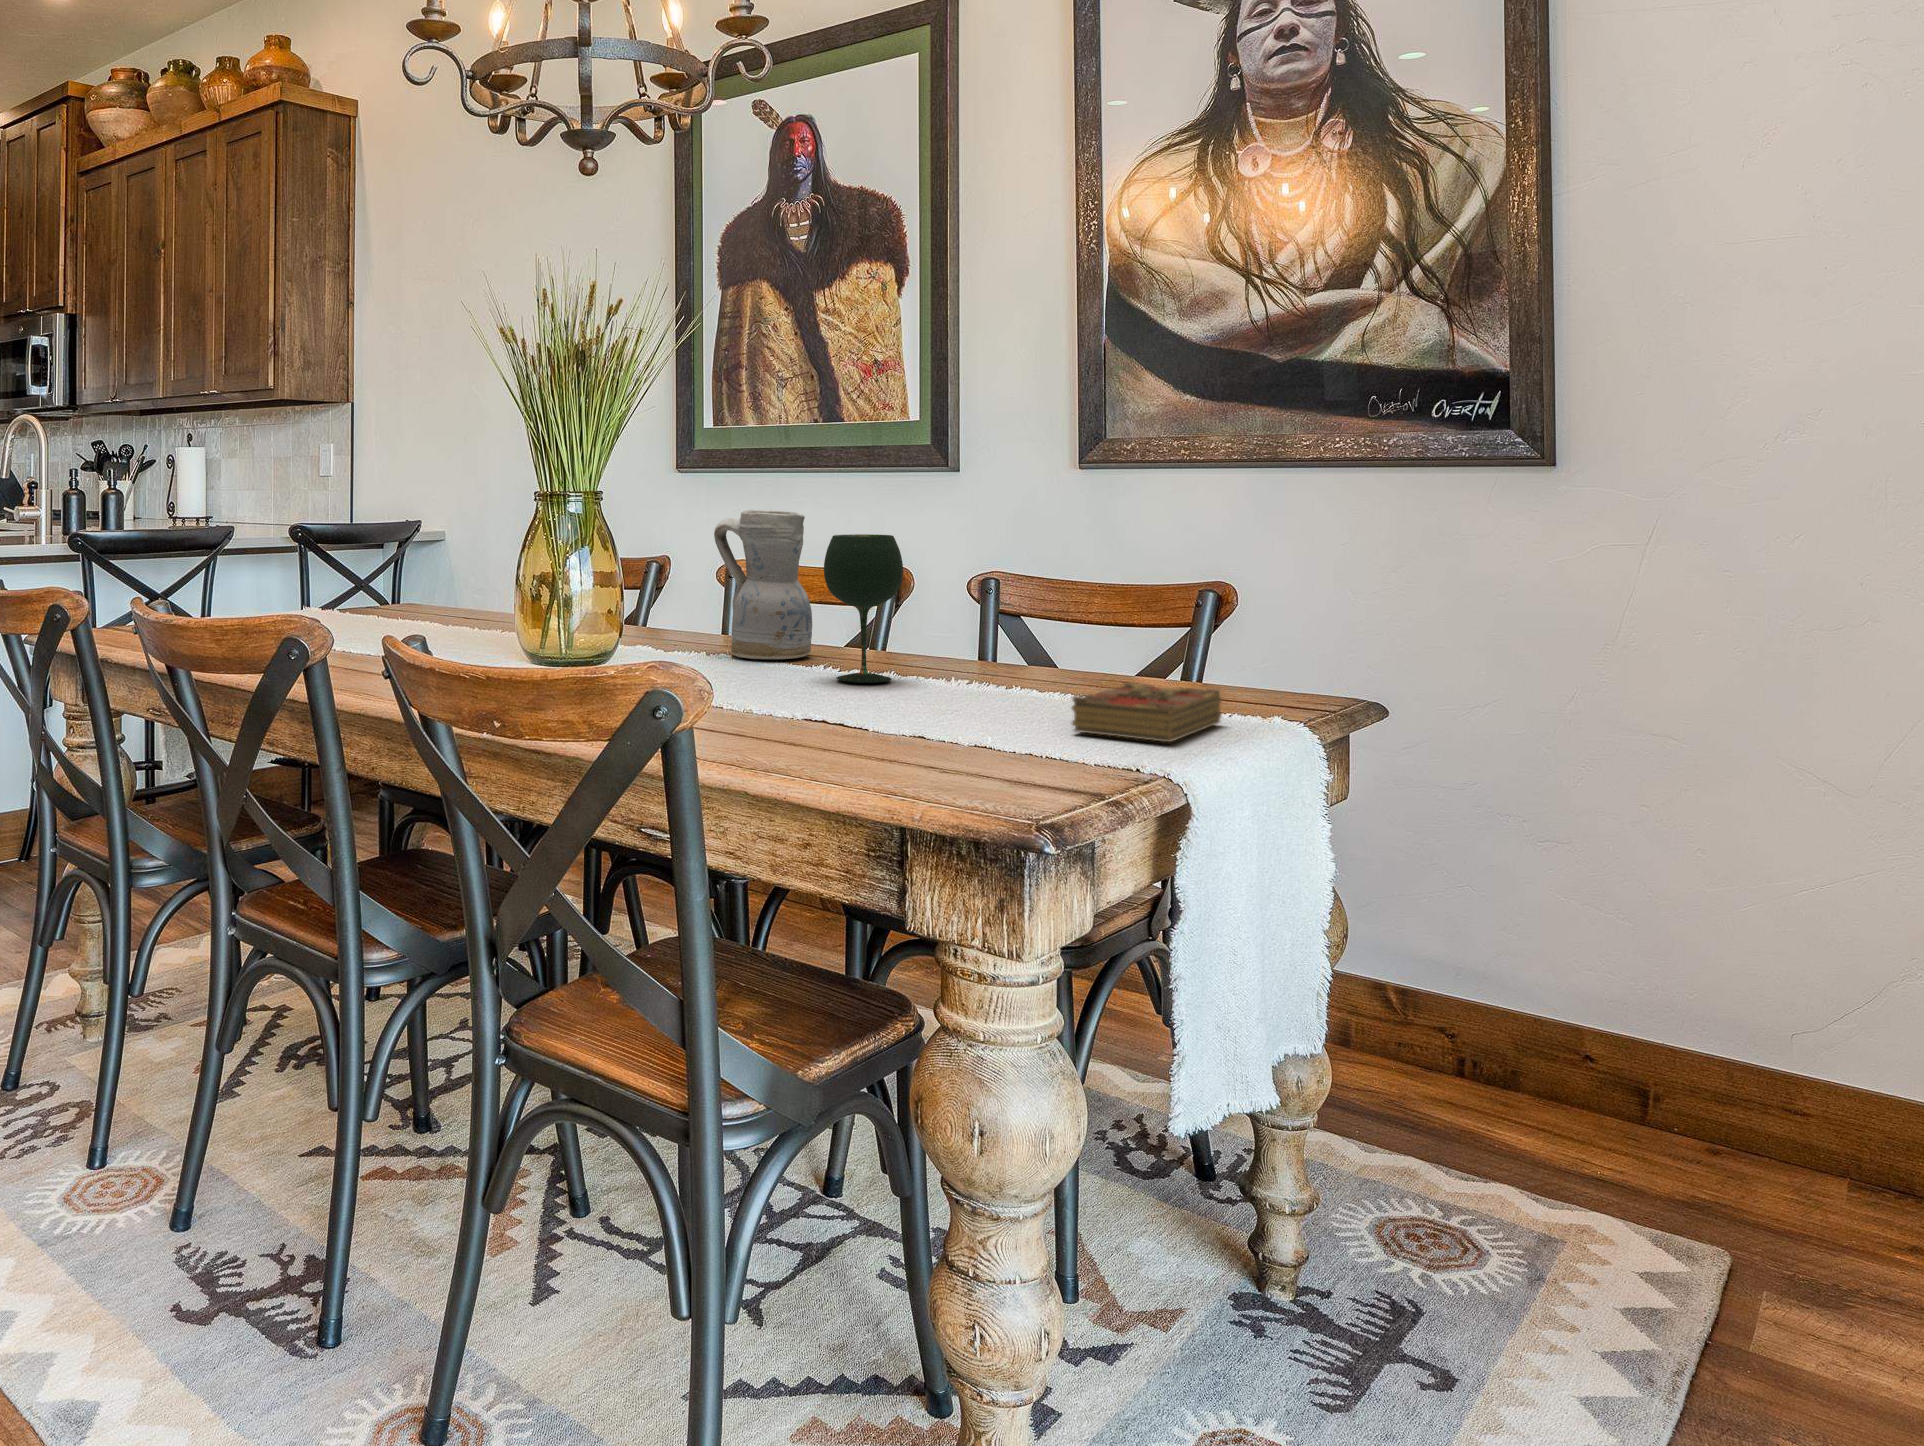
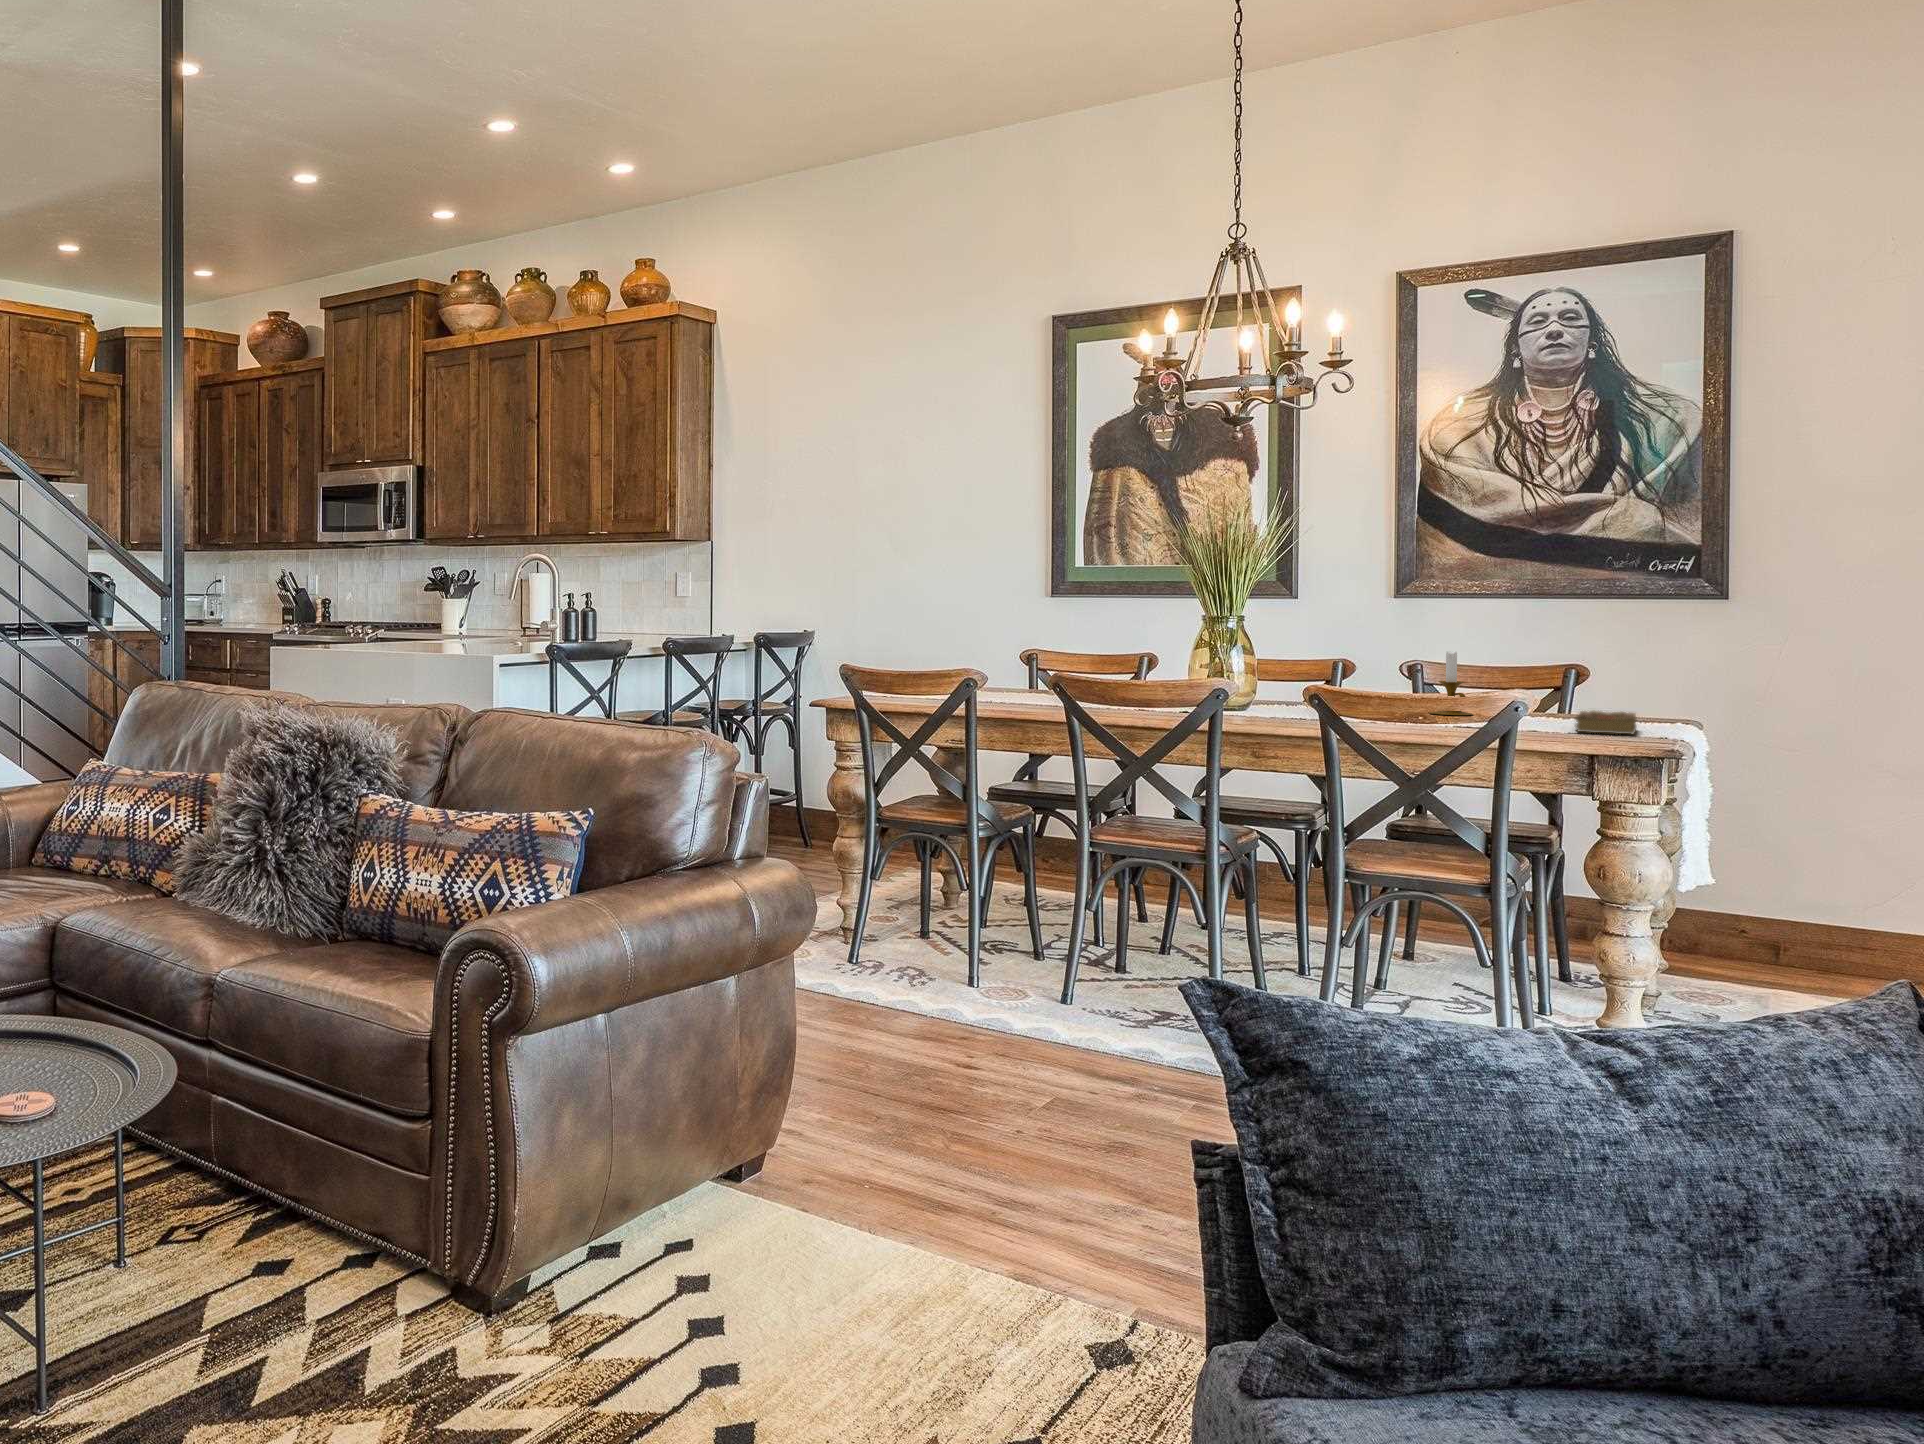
ceramic pitcher: present [714,510,812,659] -> none [1262,625,1328,709]
wine glass: present [824,534,903,683] -> none [1372,639,1421,717]
candlestick: none [951,558,1023,678] -> present [1429,651,1473,715]

